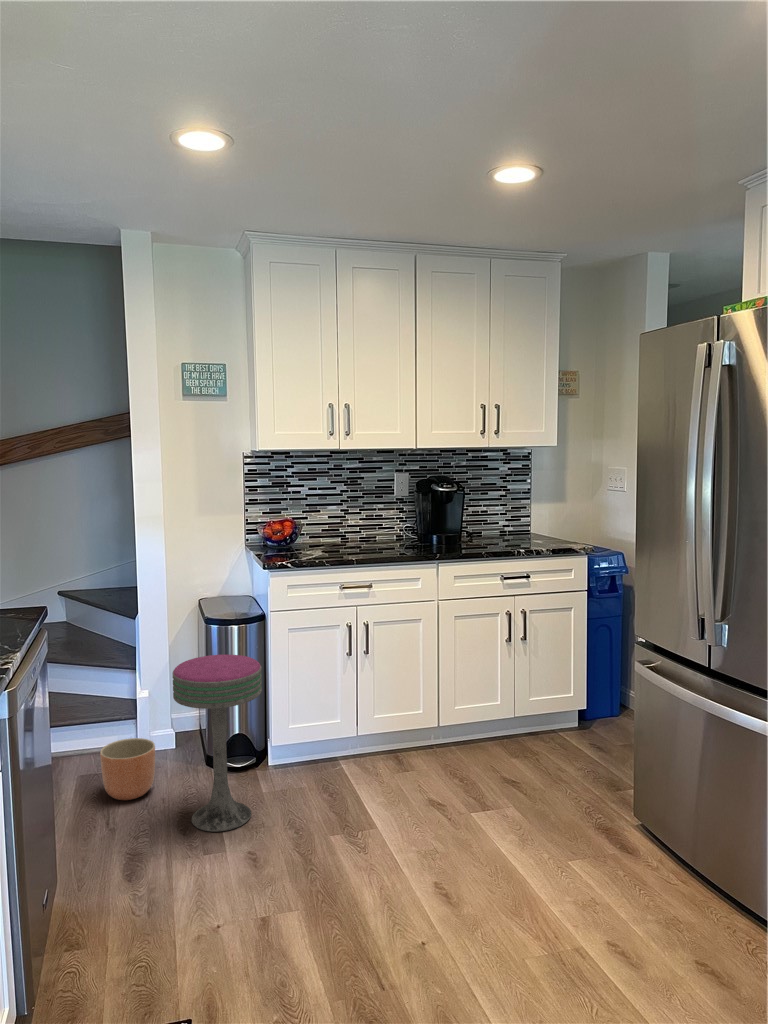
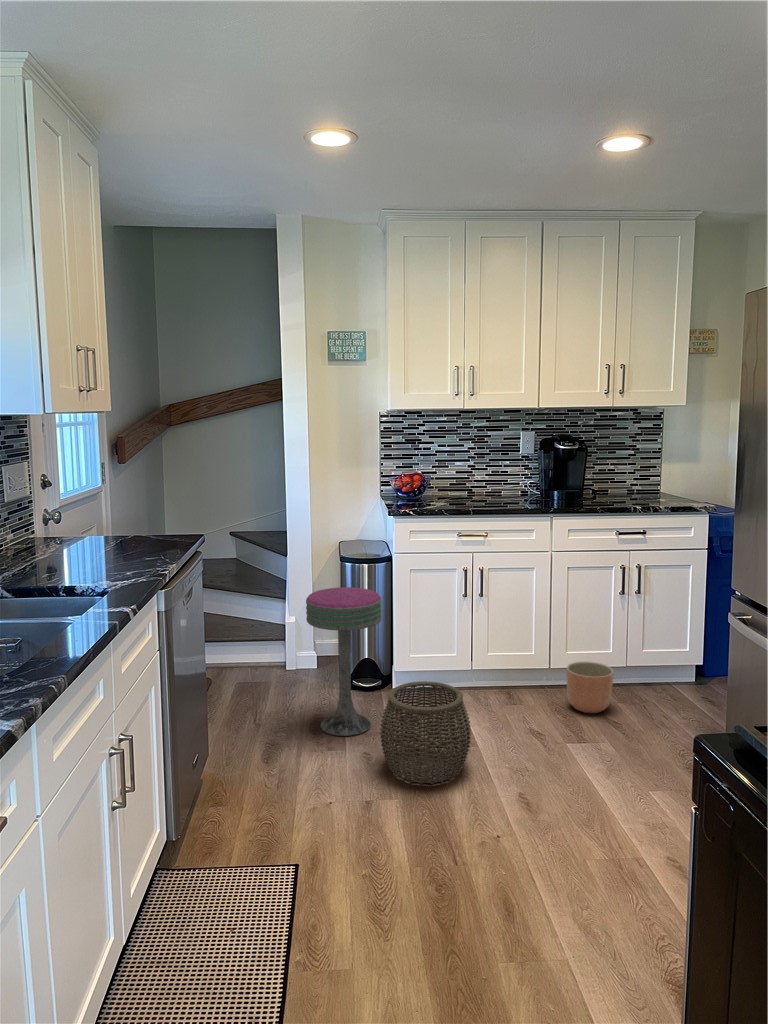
planter: present [100,738,155,800] -> present [566,662,613,713]
woven basket: none [270,760,375,884] -> present [380,681,471,784]

